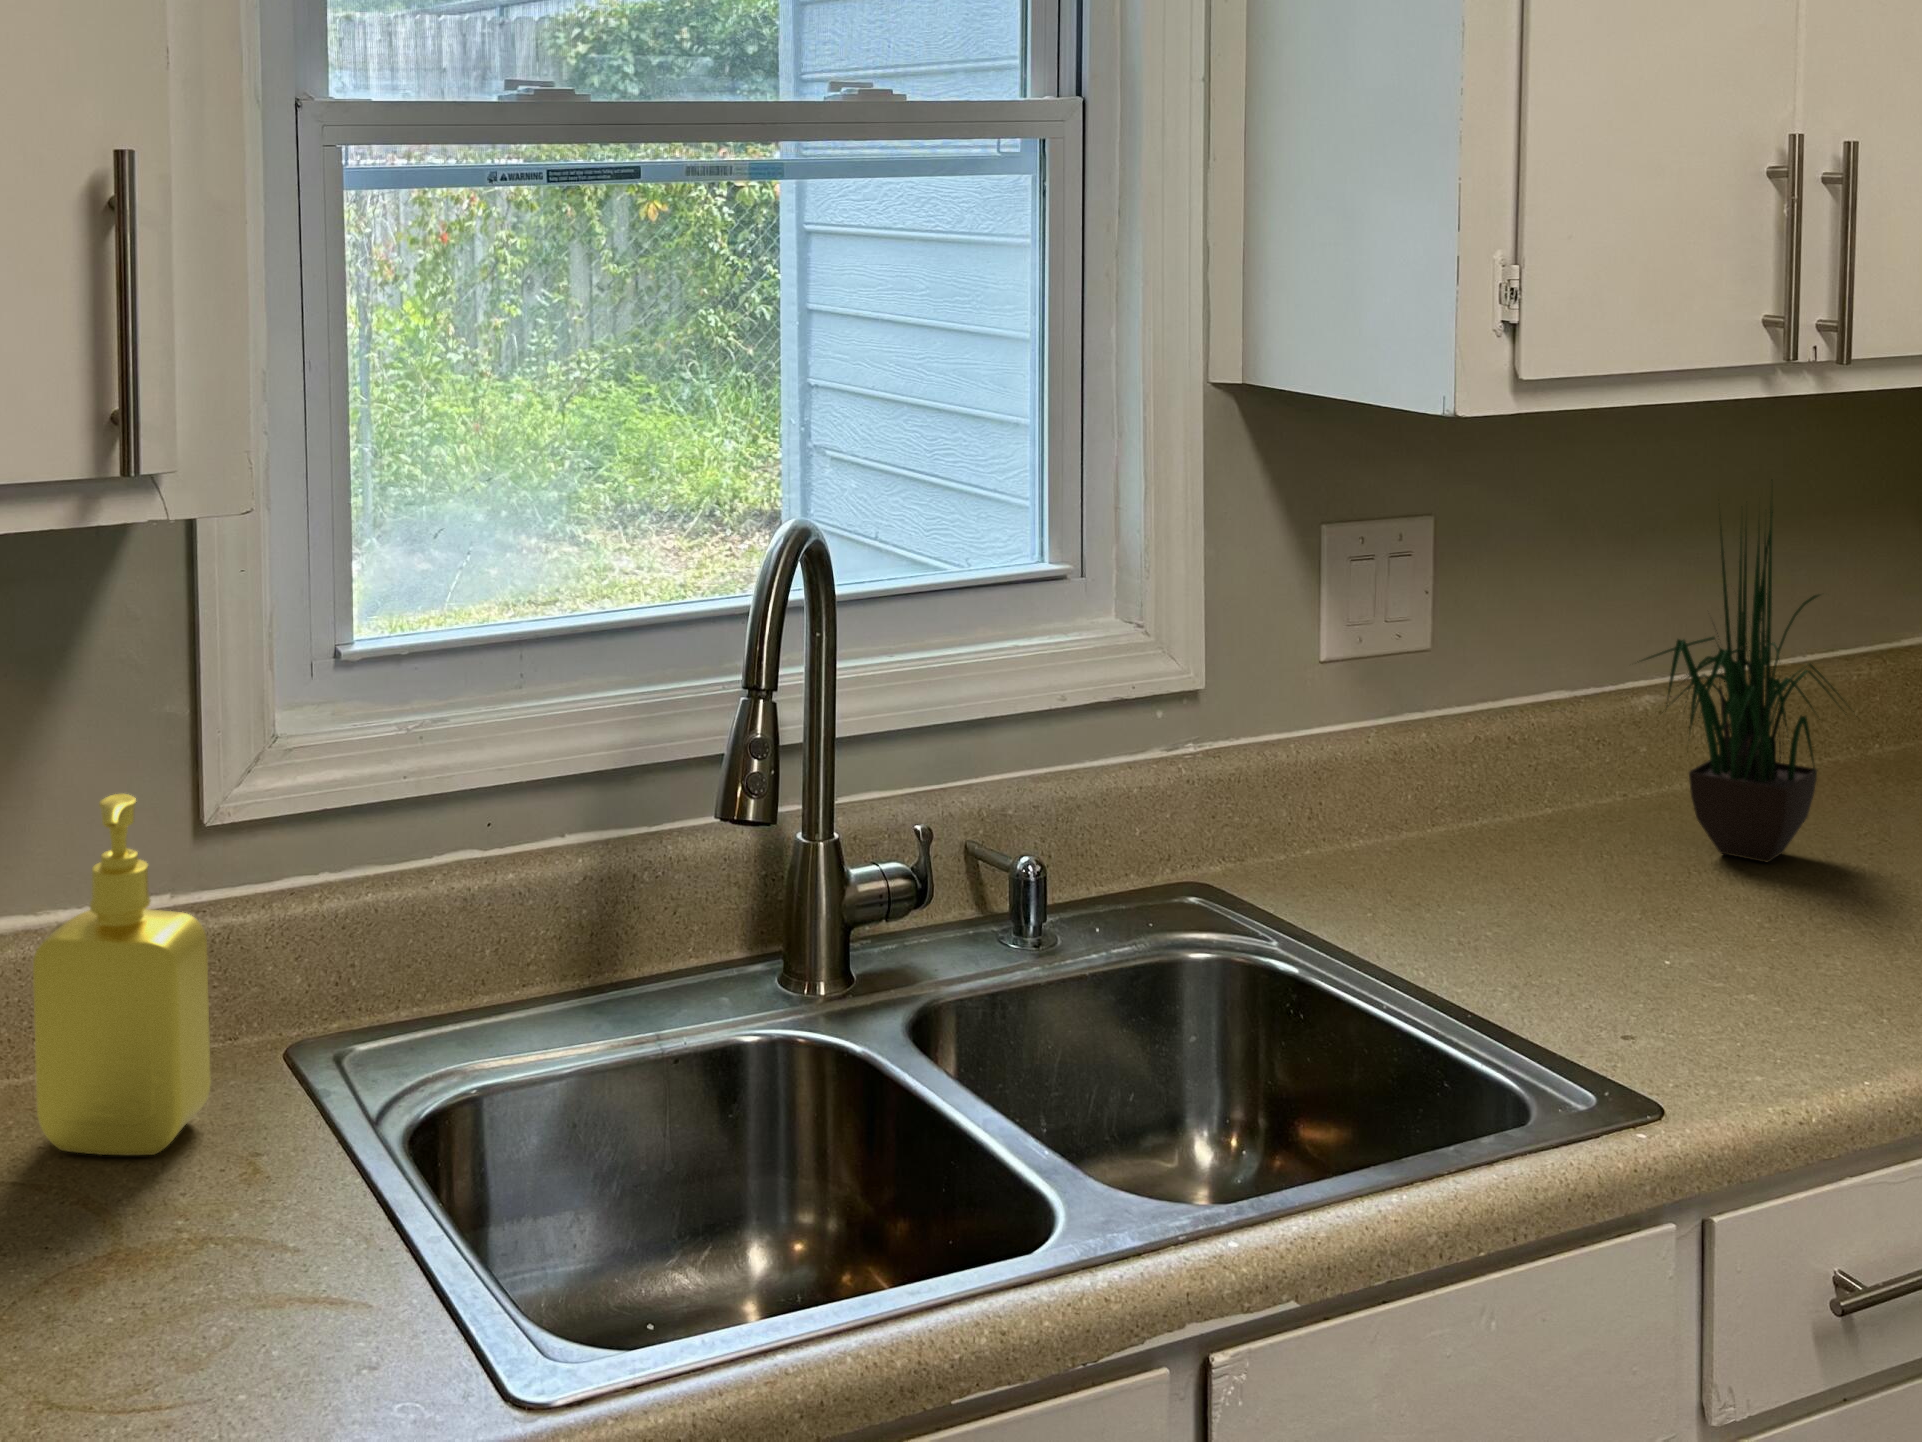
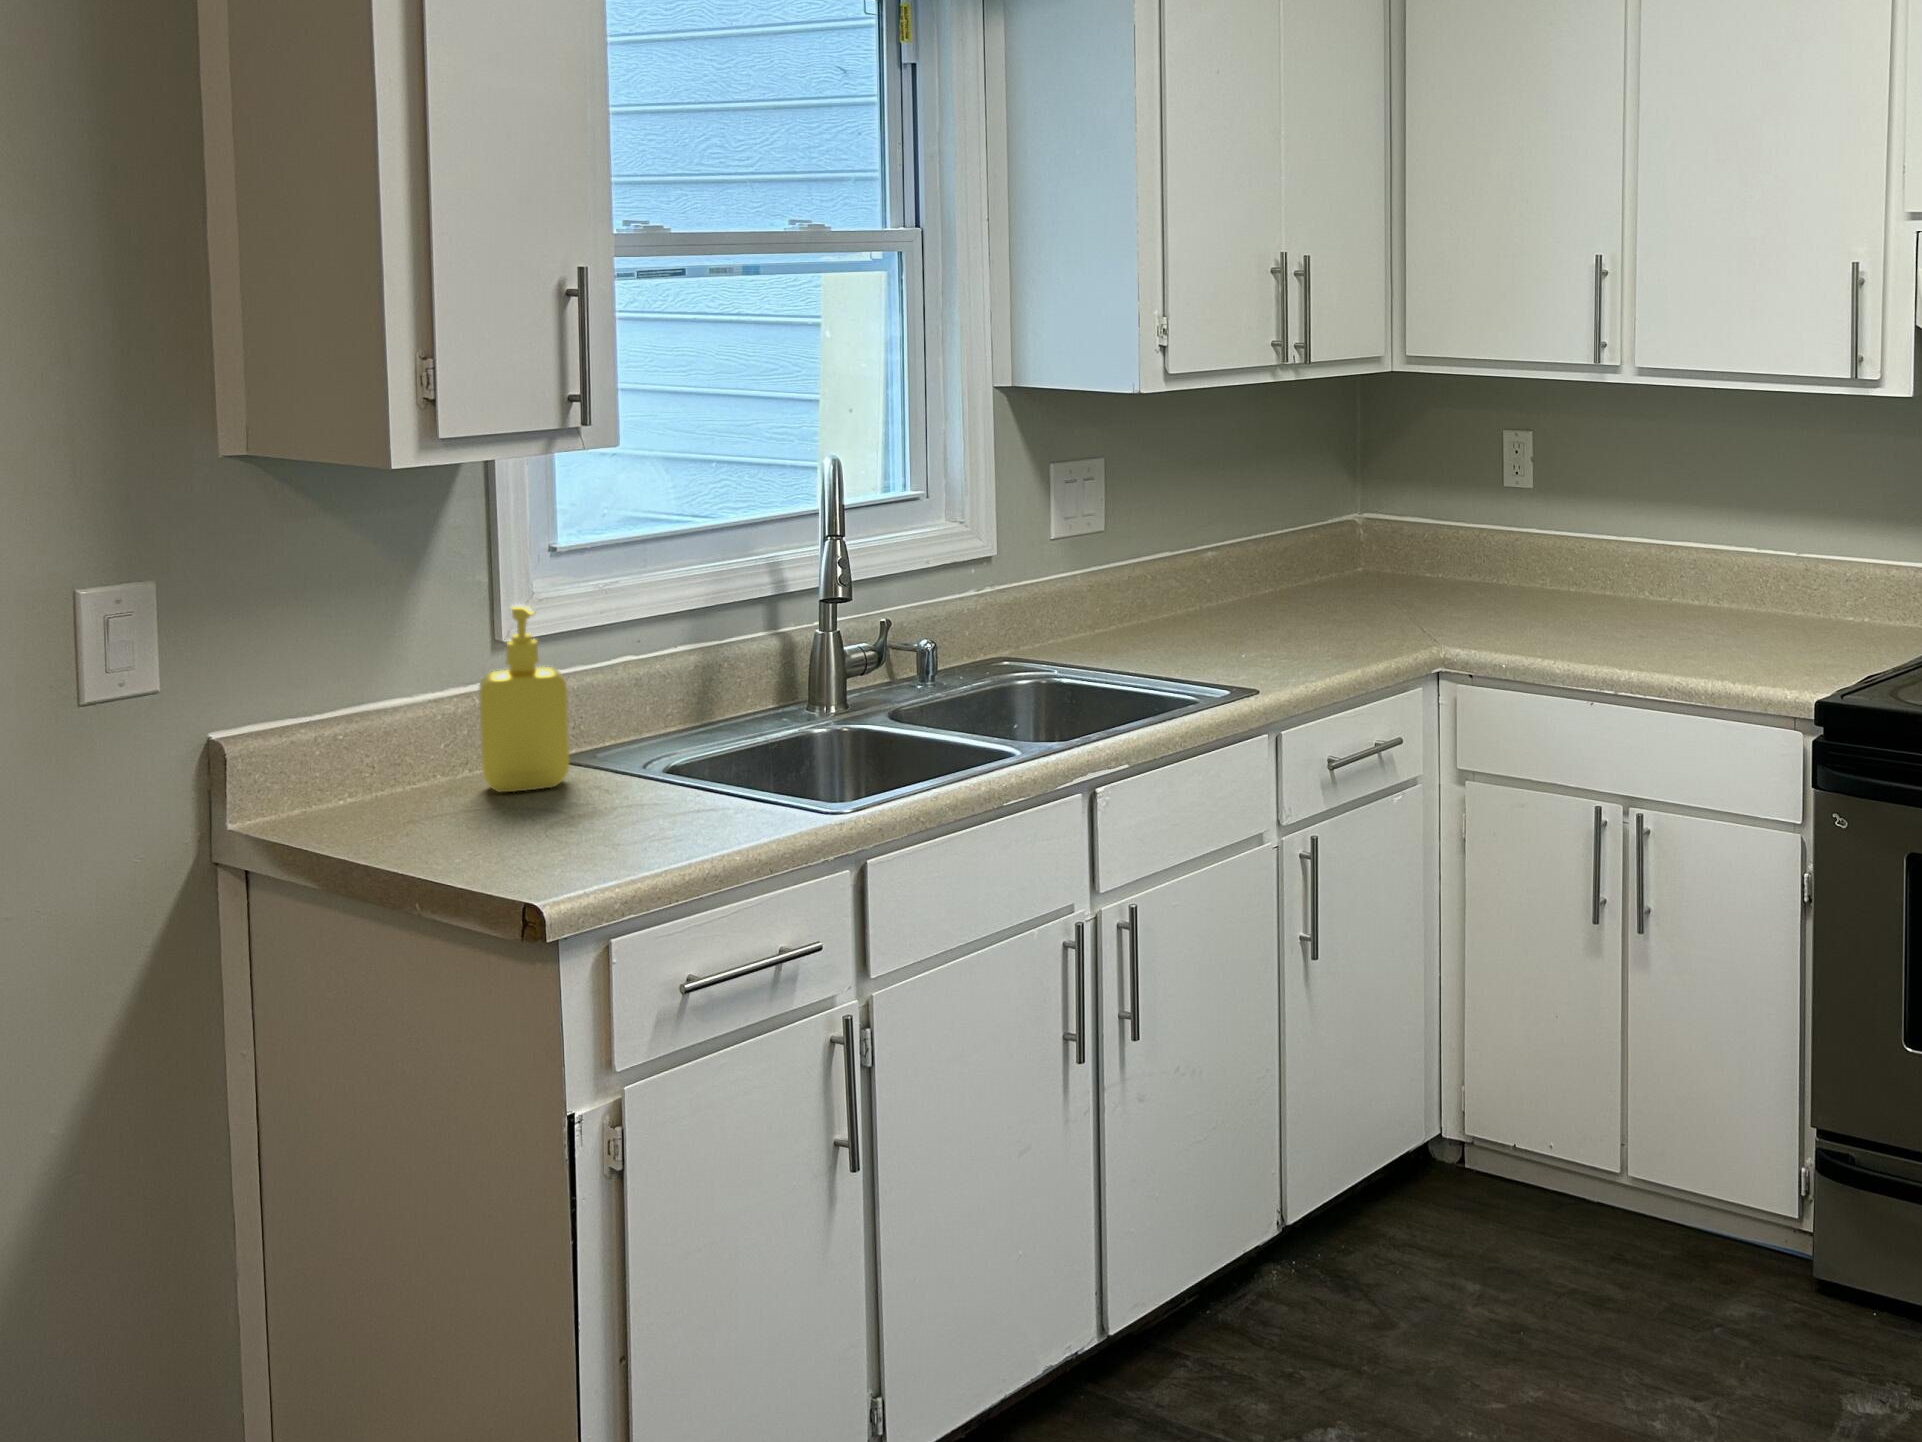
potted plant: present [1644,480,1846,862] -> none [1207,415,1319,623]

